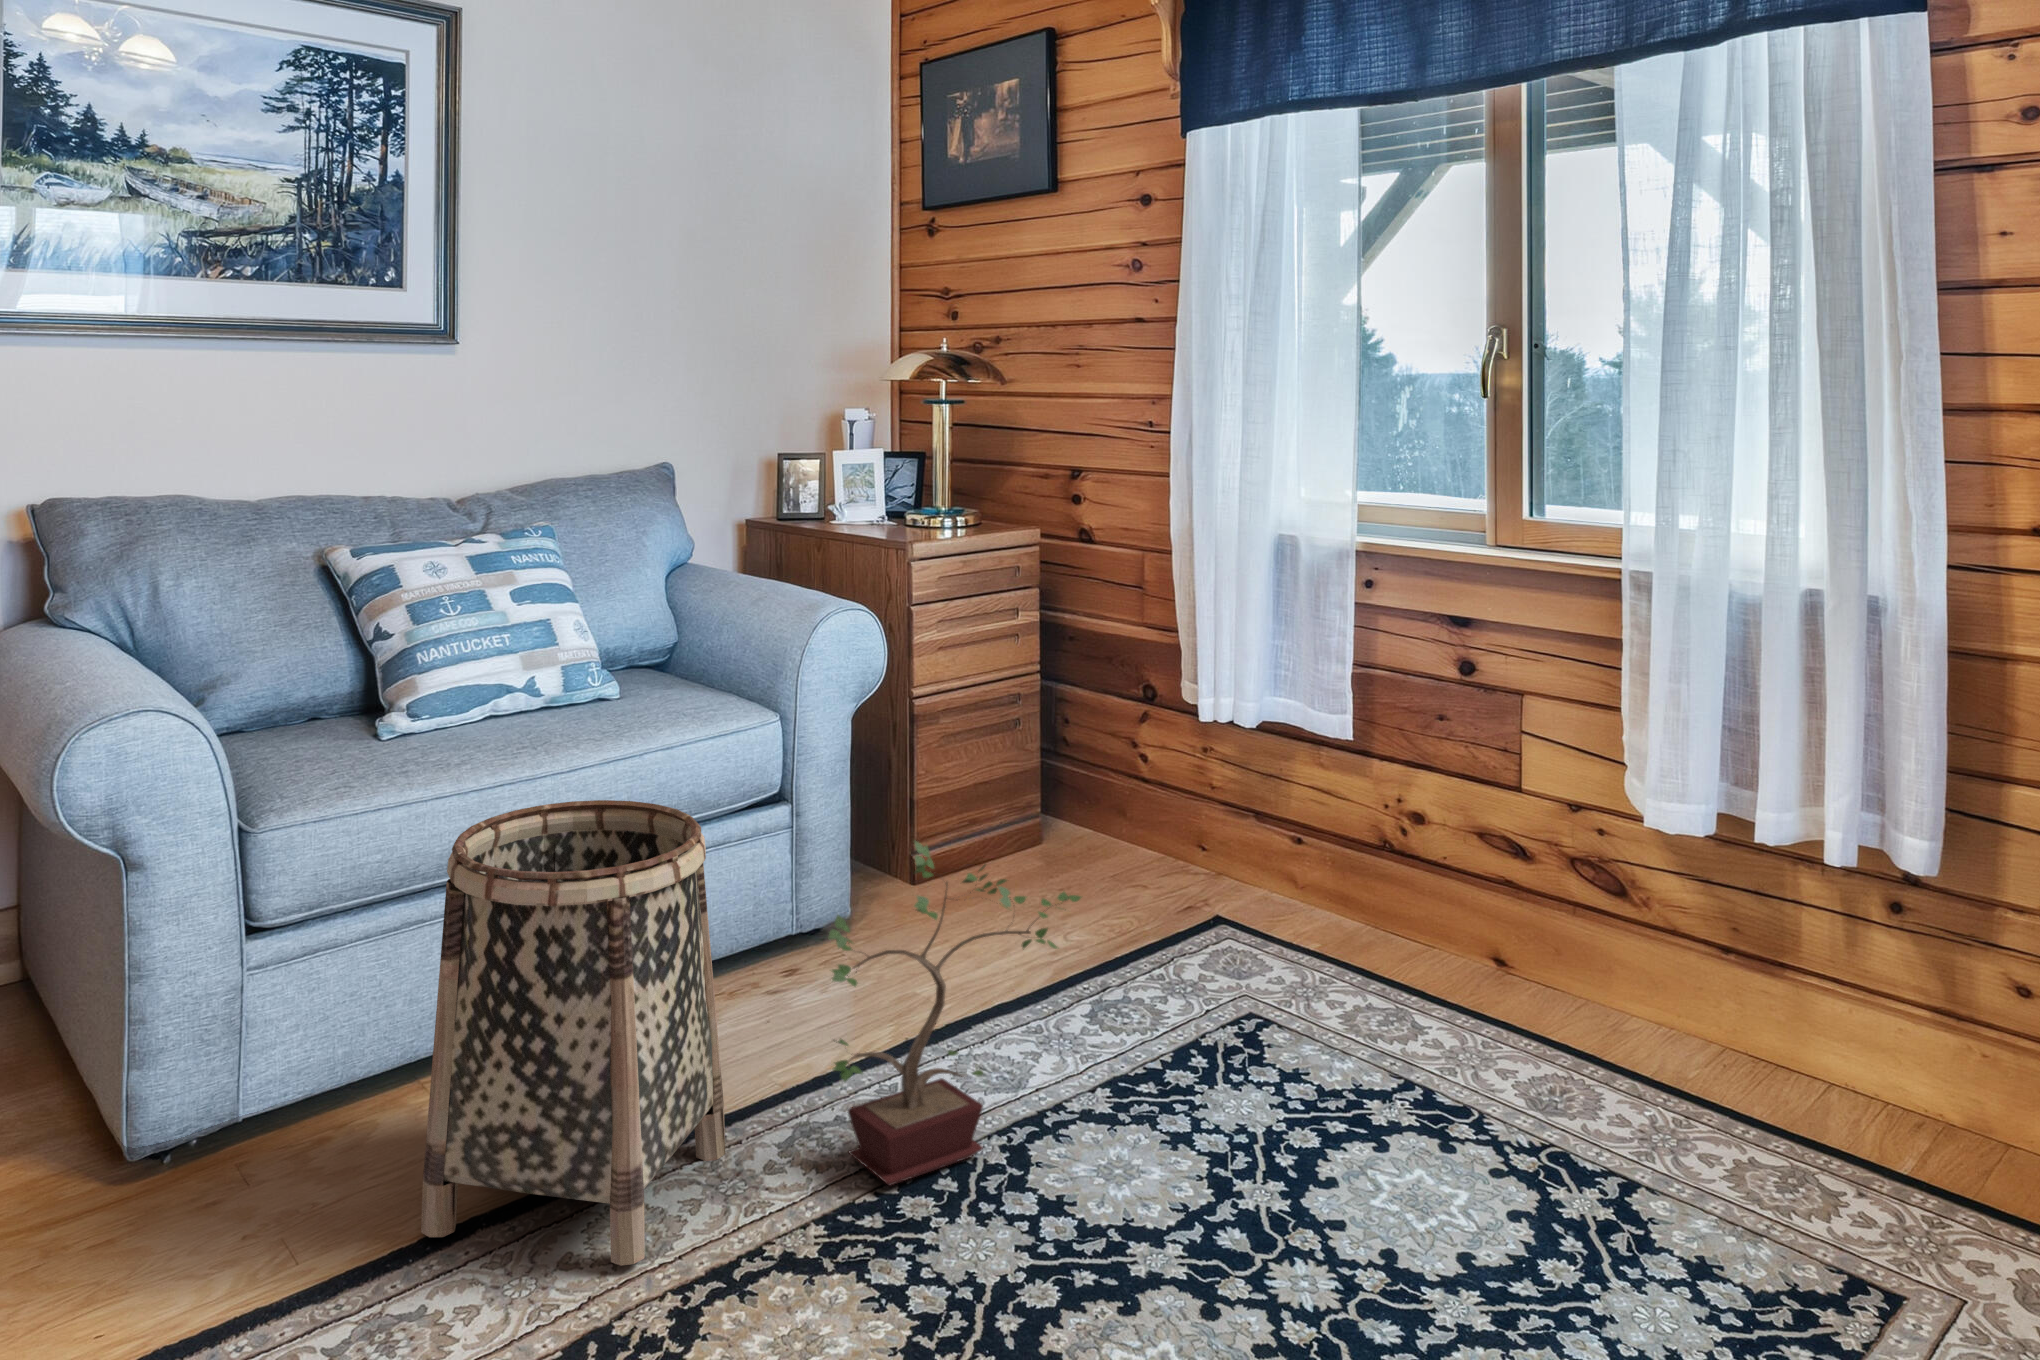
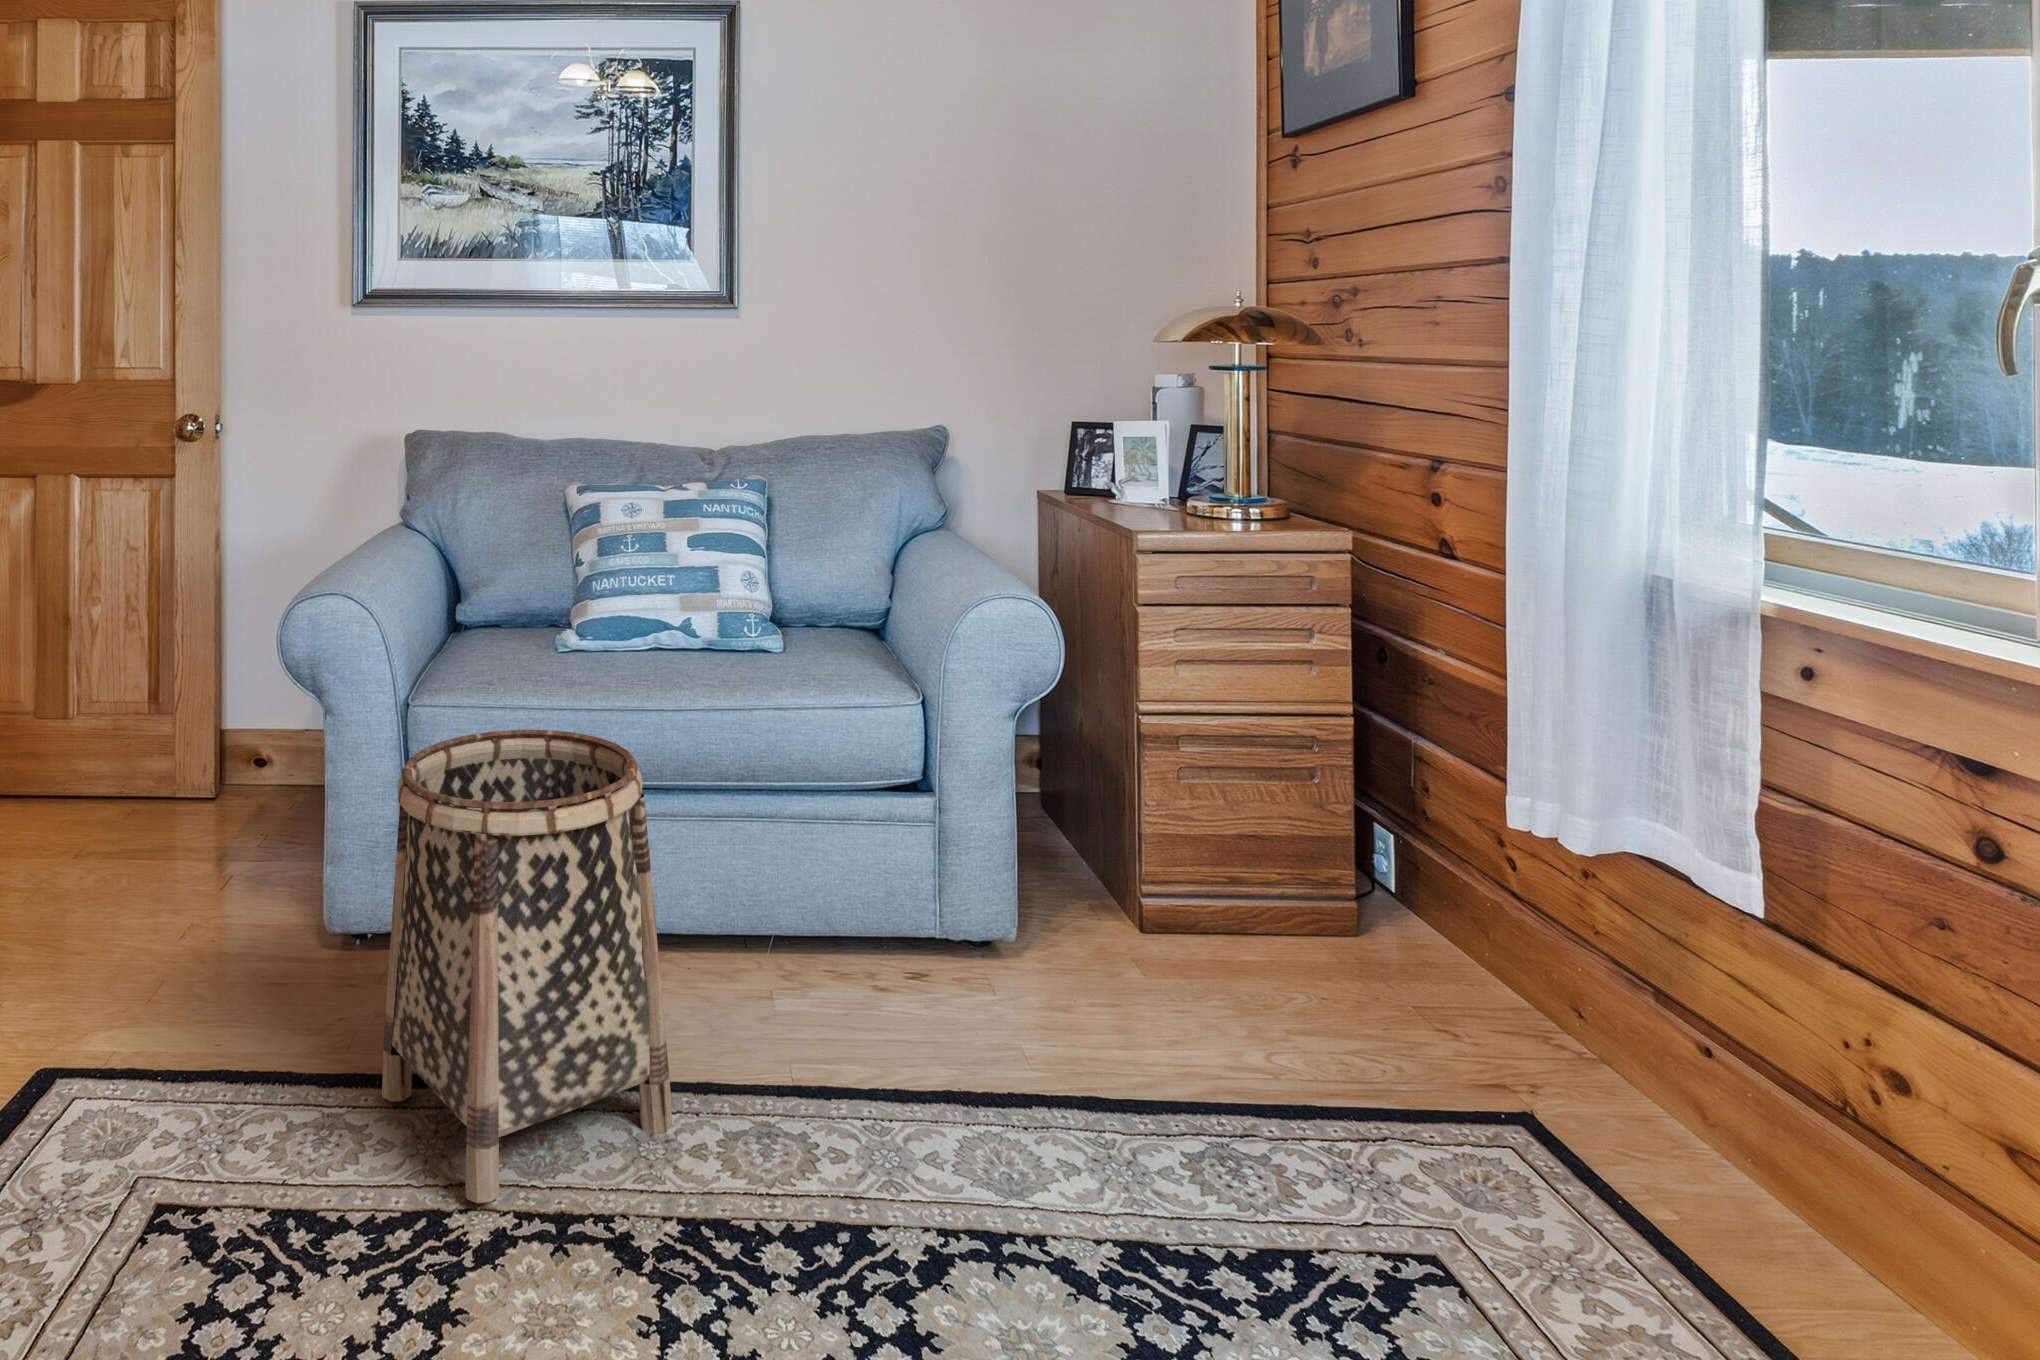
potted plant: present [829,842,1082,1186] -> none [692,854,1051,1256]

